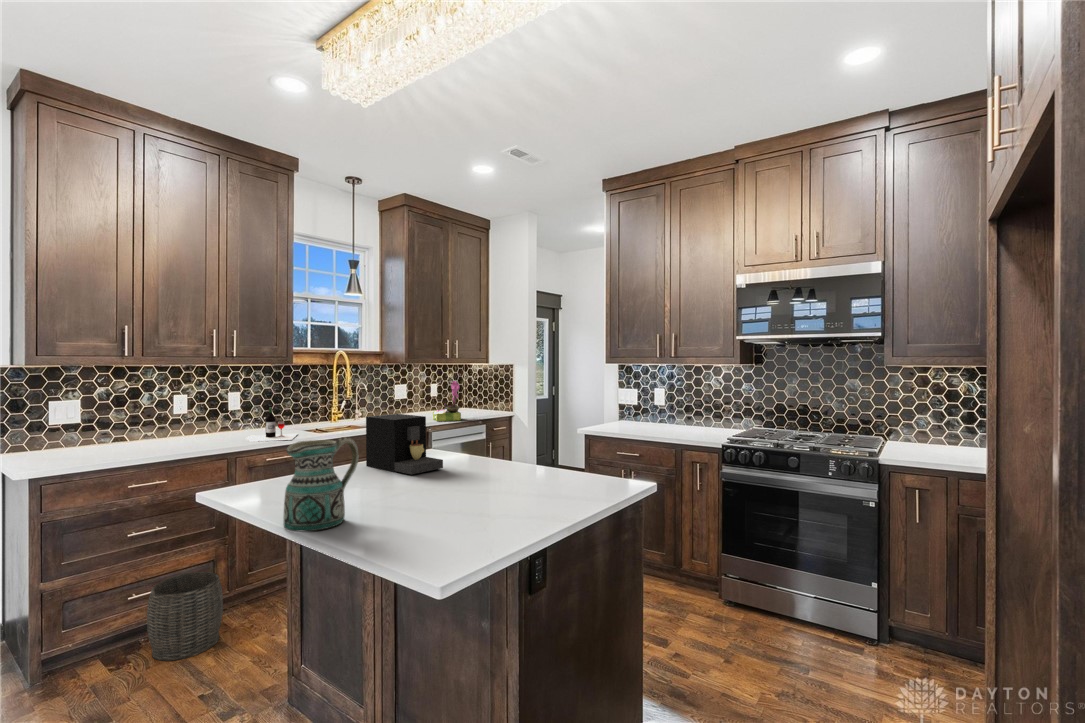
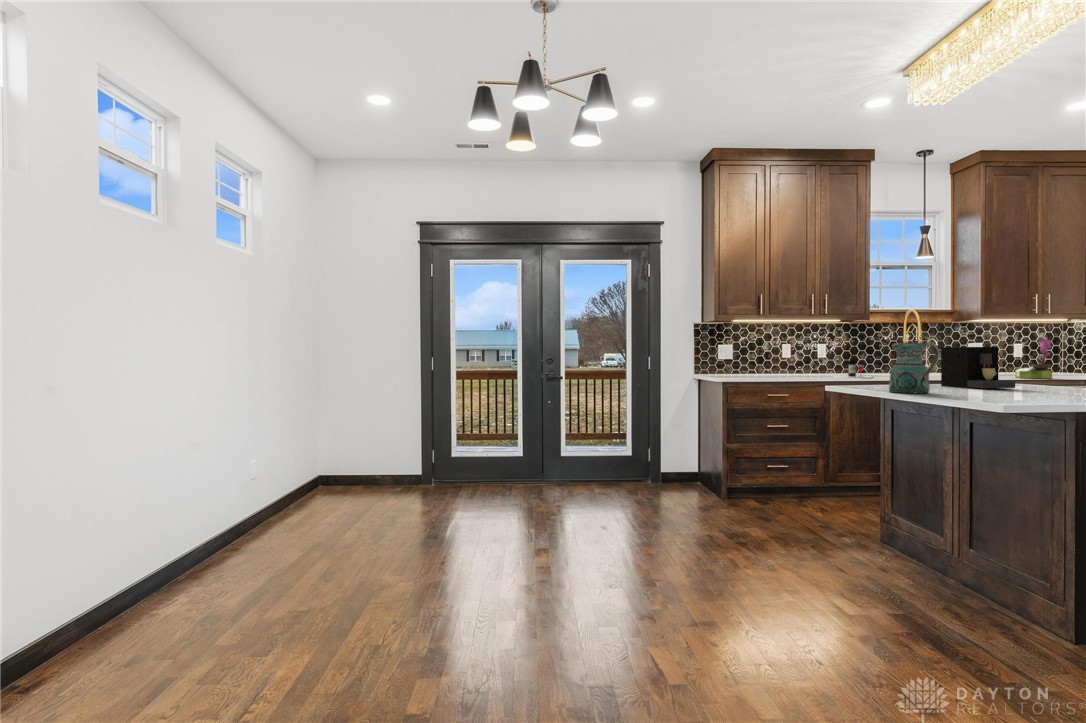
woven basket: present [147,572,223,661] -> none [779,459,825,508]

